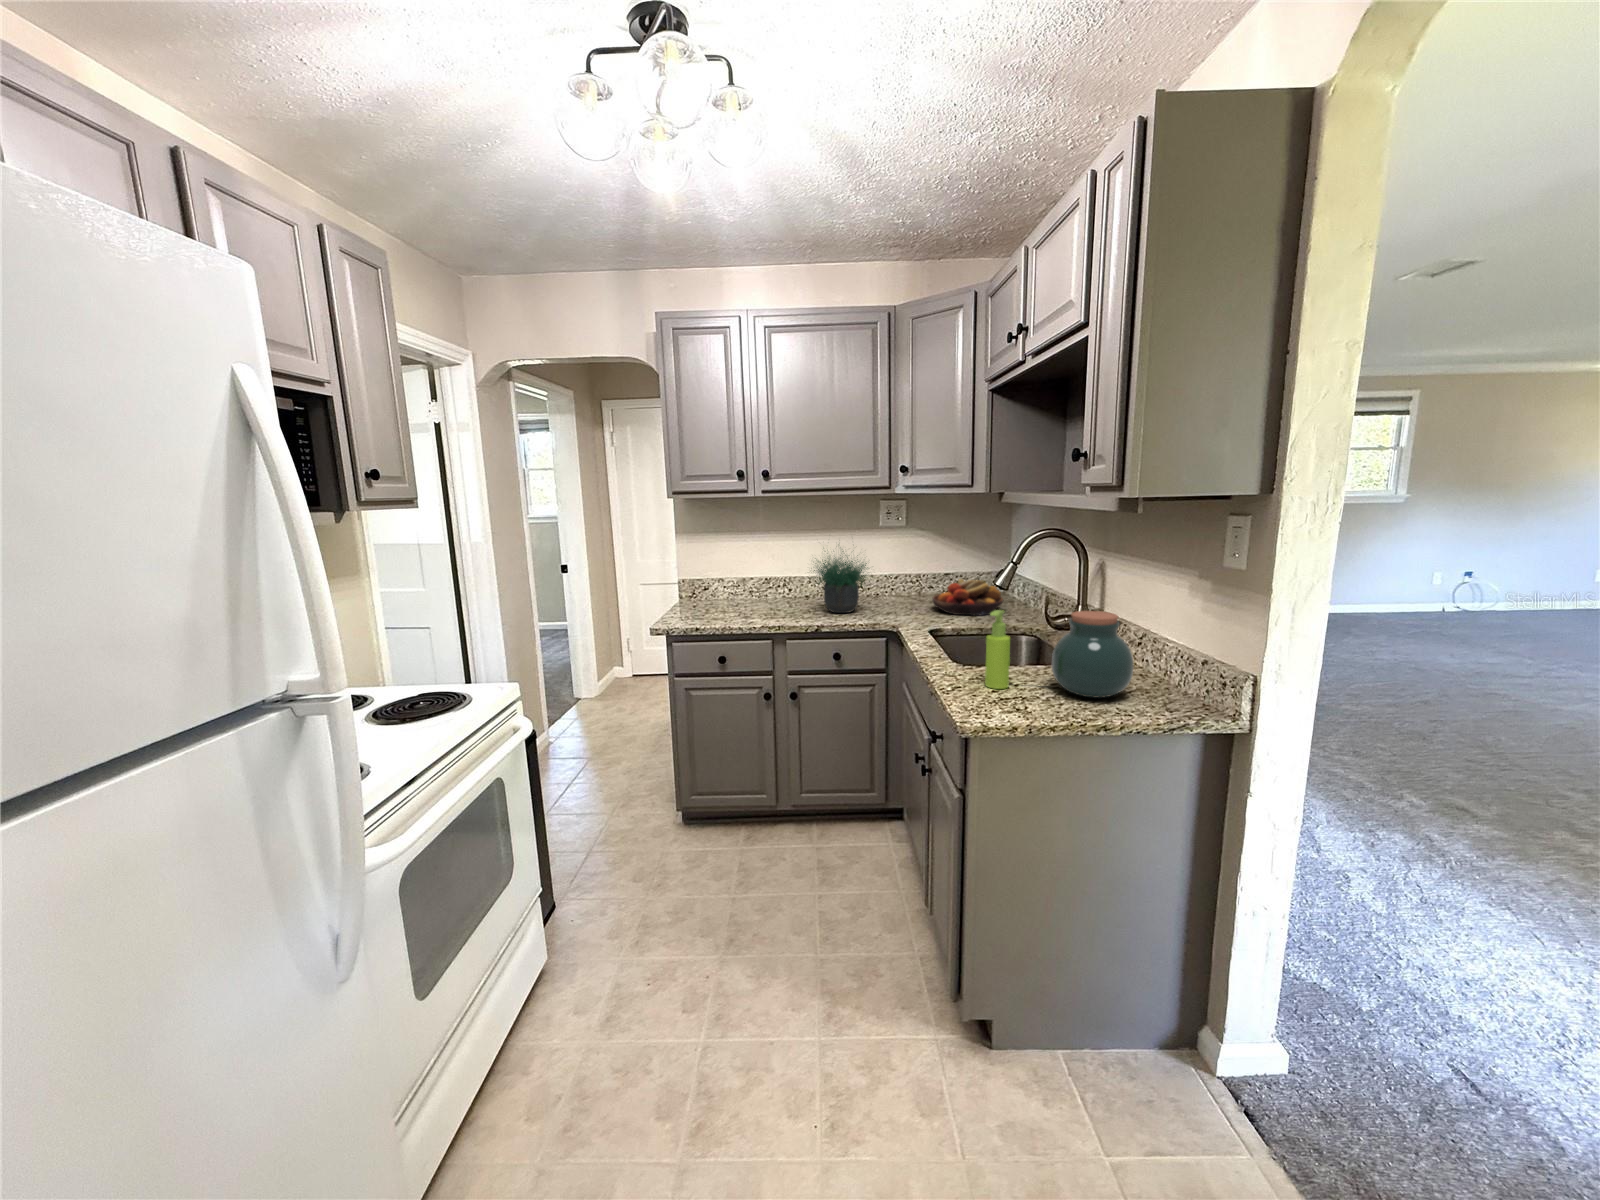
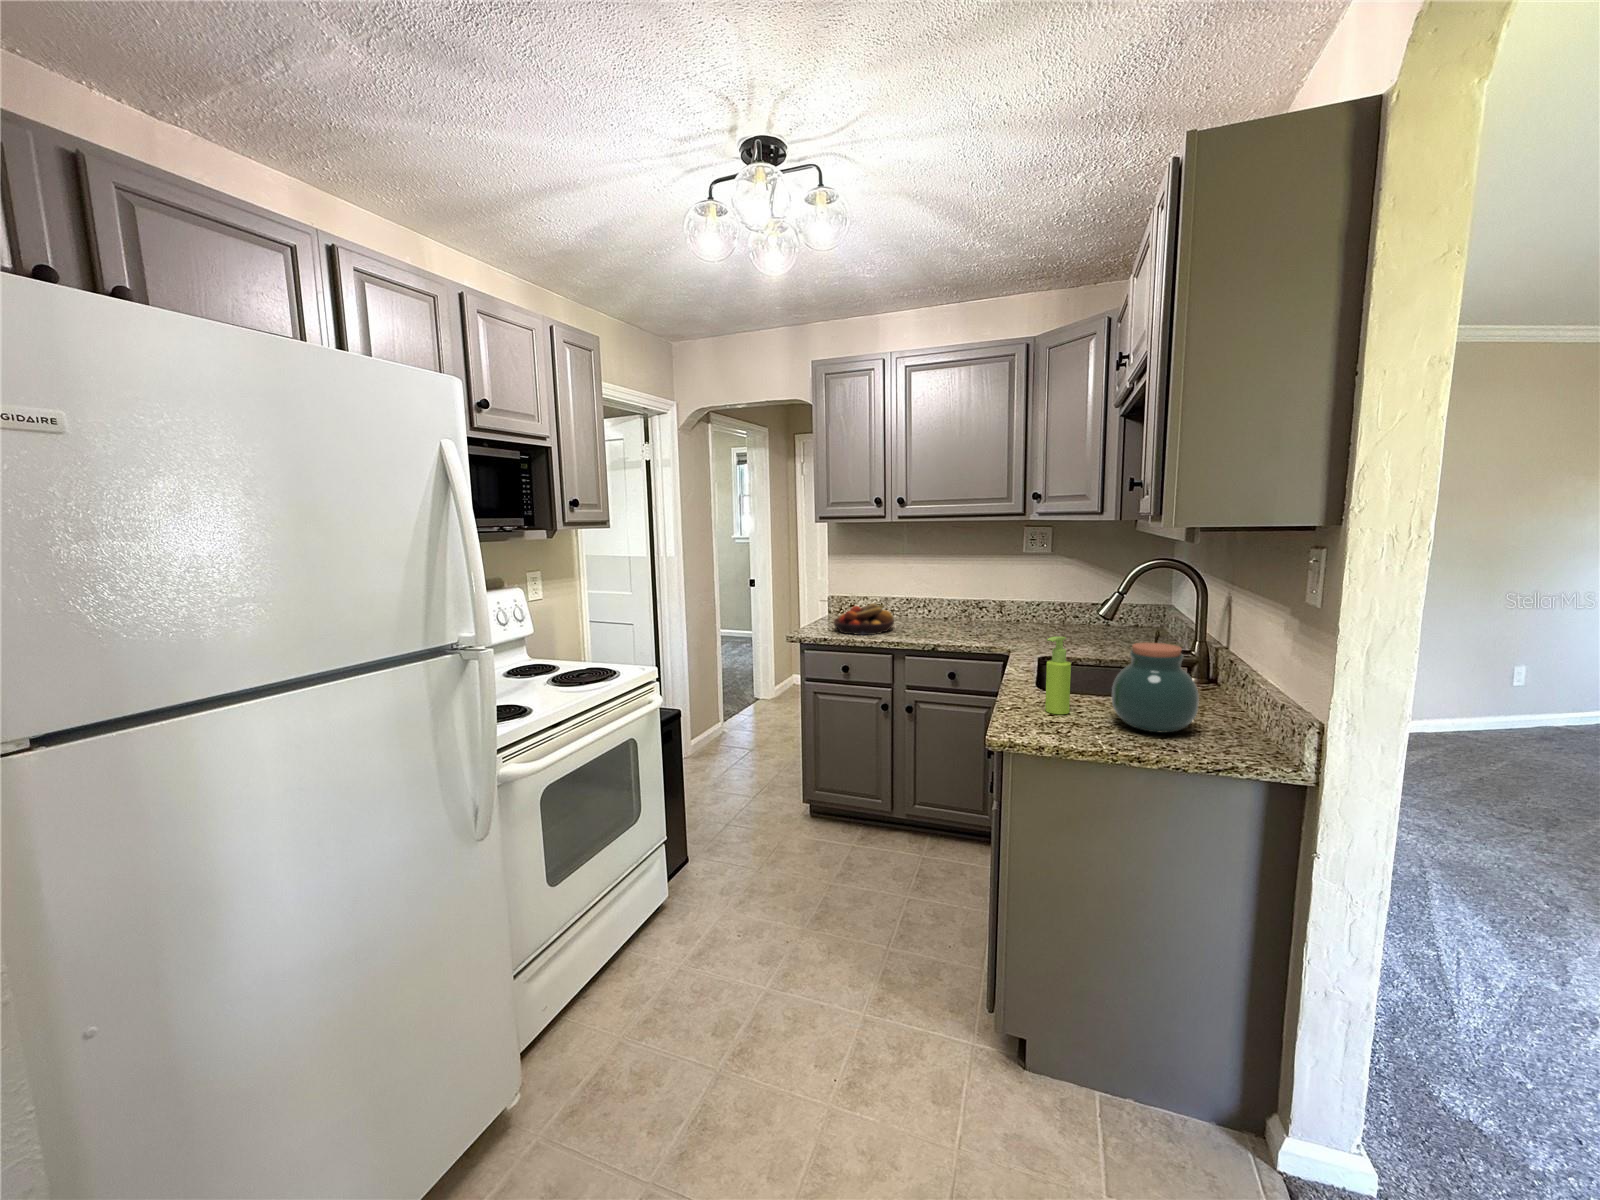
potted plant: present [814,551,868,613] -> none [924,554,1009,636]
fruit bowl: present [932,579,1003,616] -> present [833,603,894,635]

